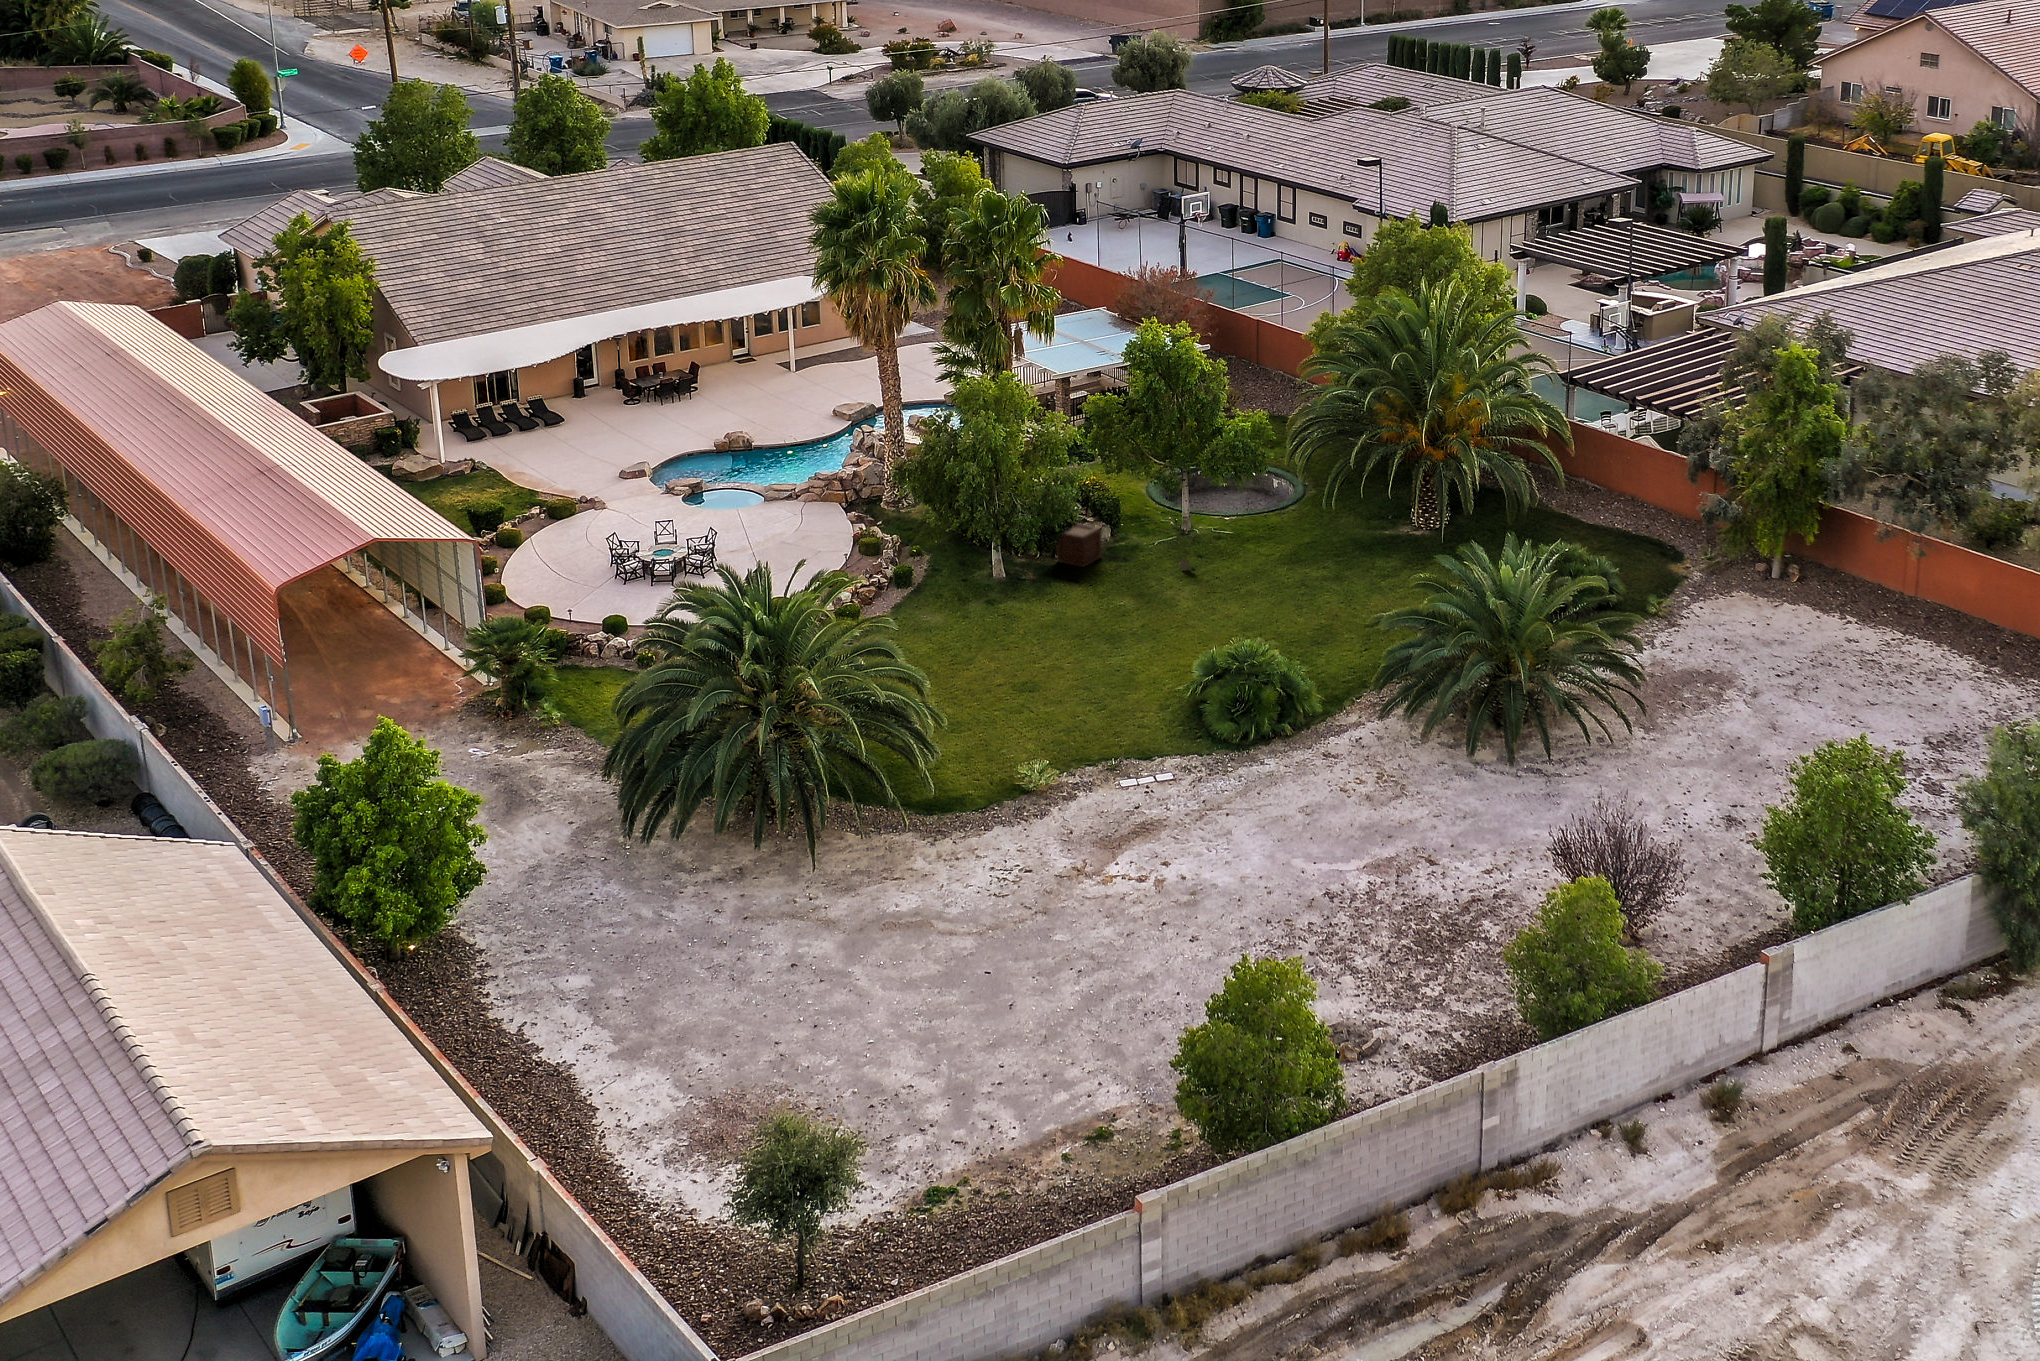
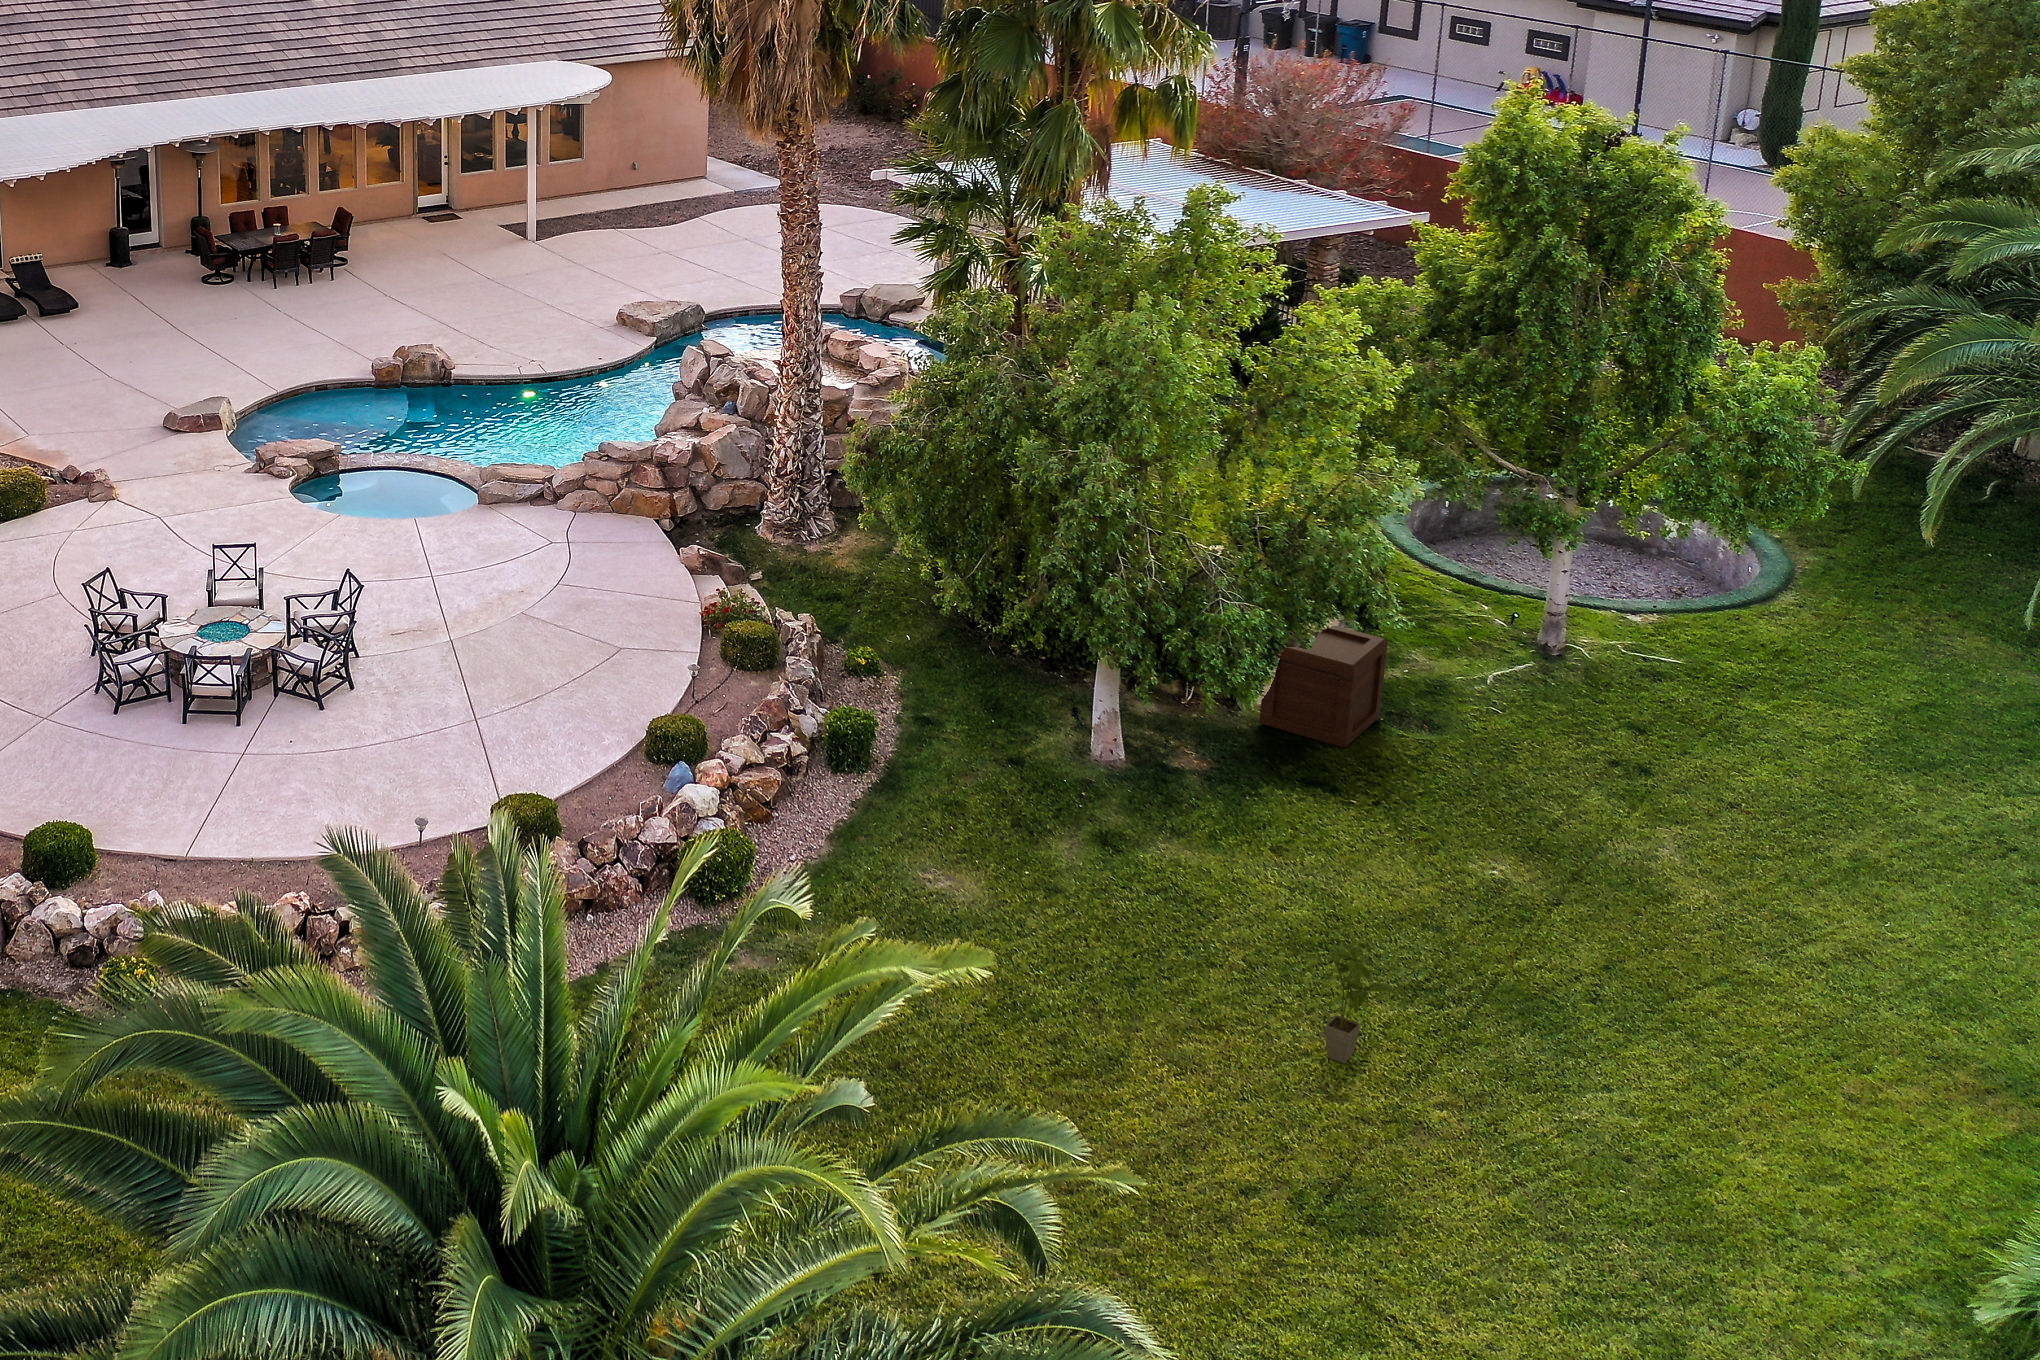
house plant: present [1179,538,1195,571] -> present [1324,946,1396,1064]

